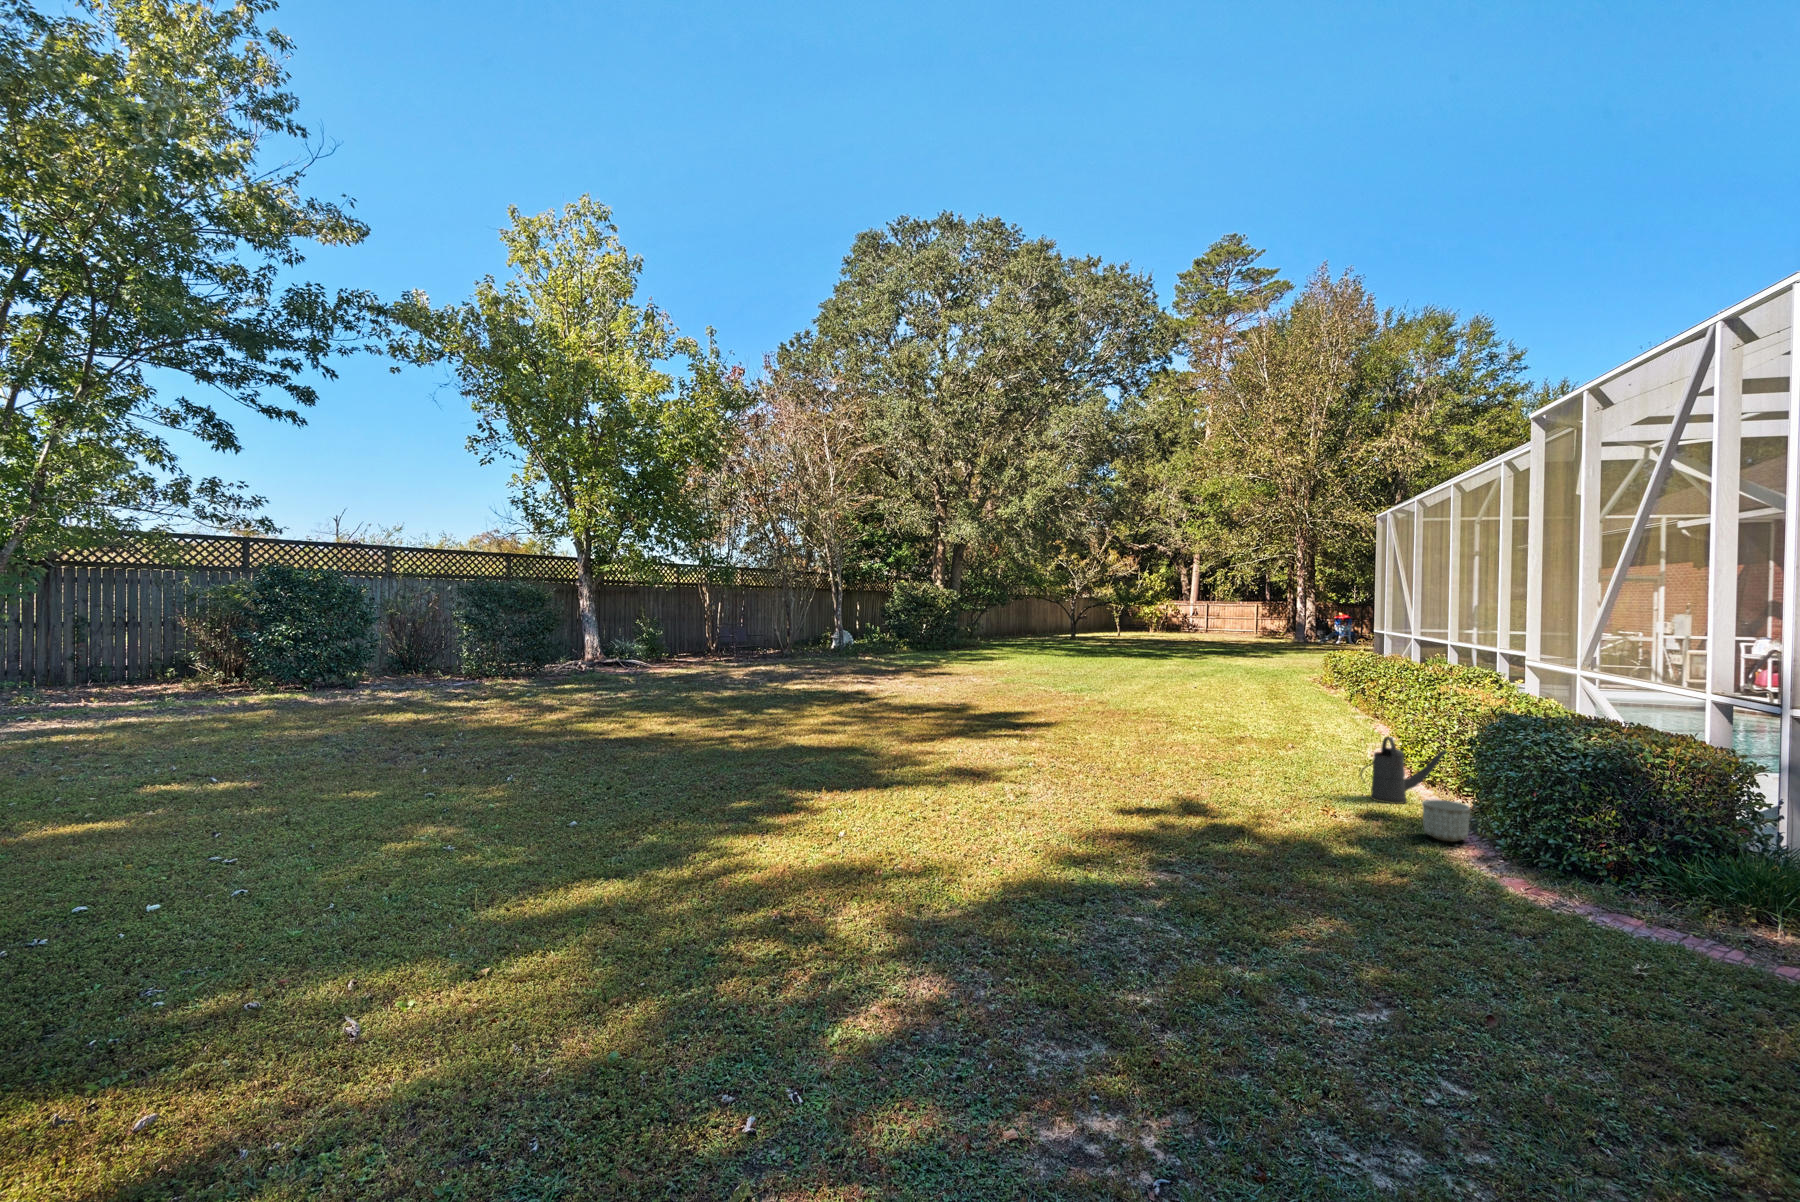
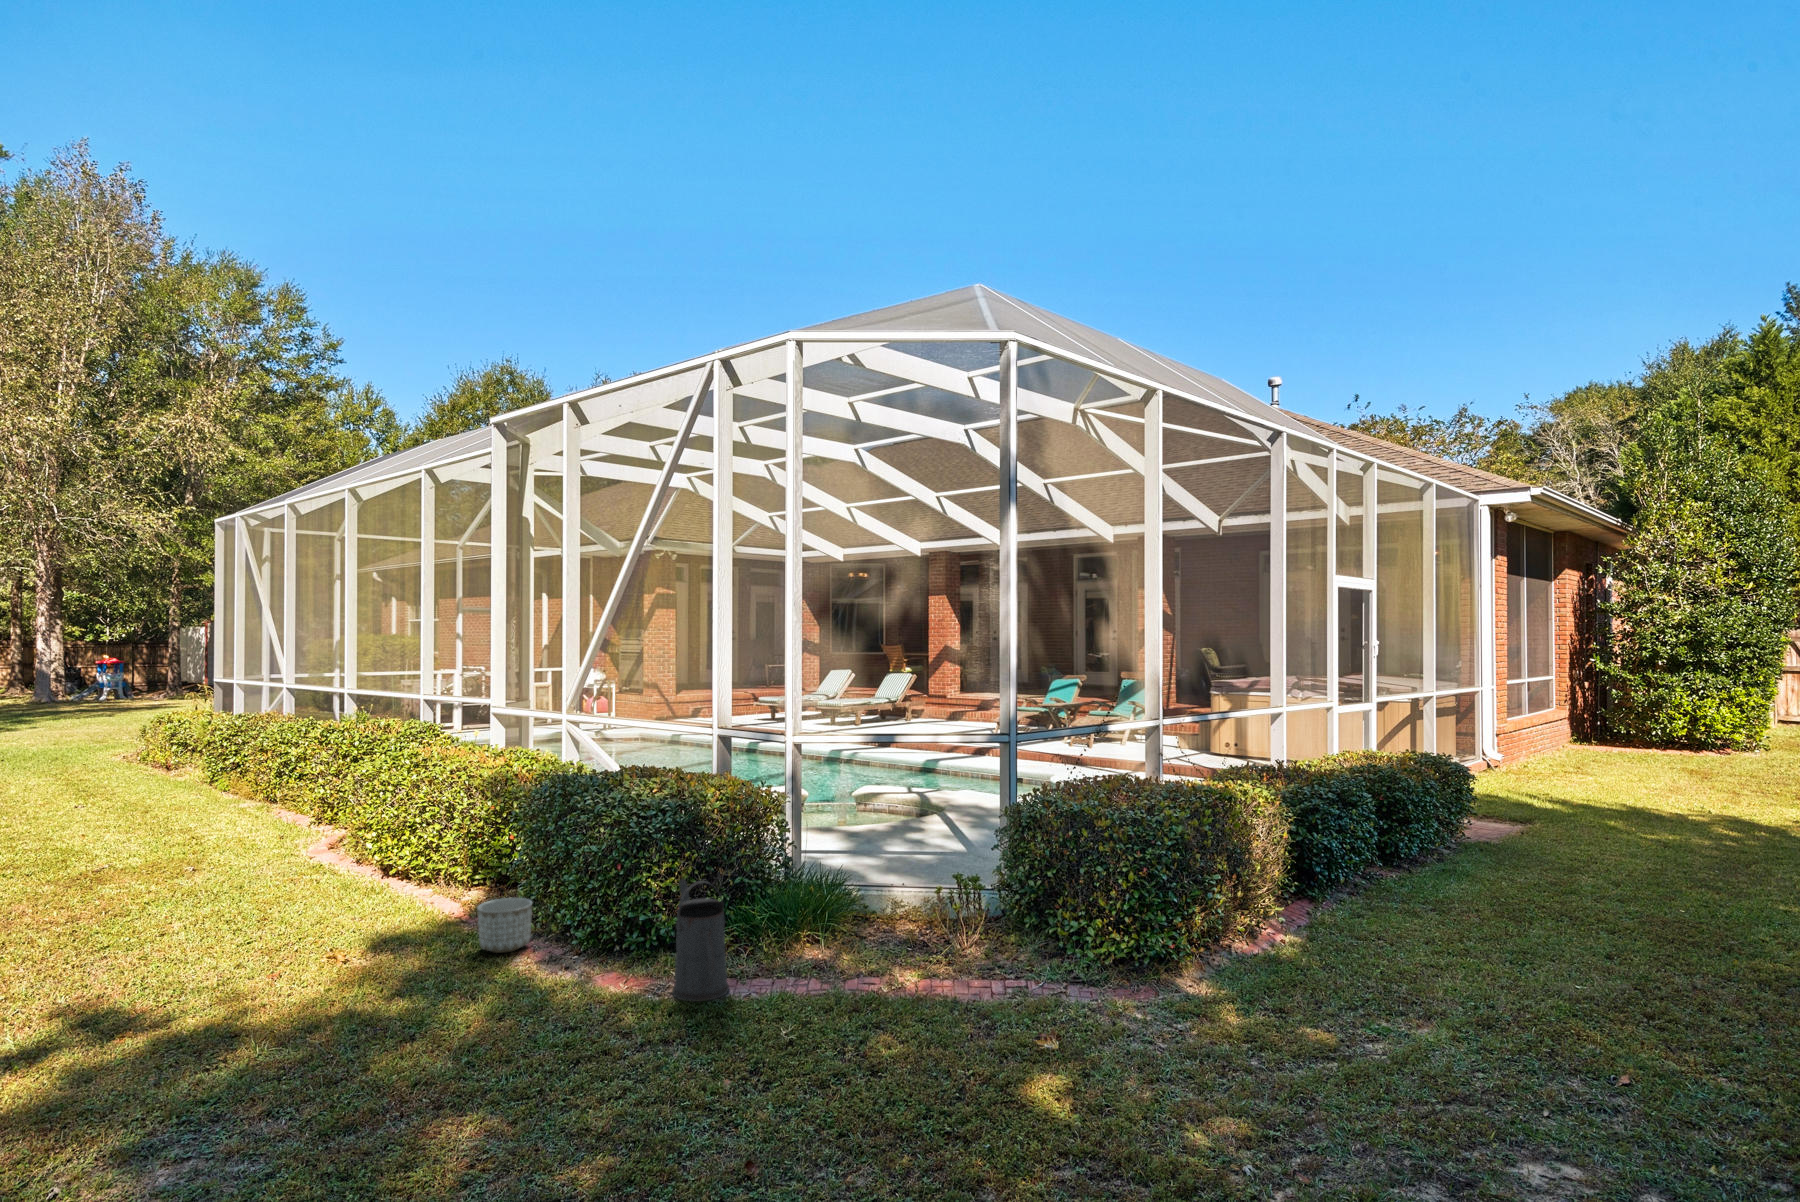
watering can: present [1360,737,1447,804] -> present [672,879,729,1002]

